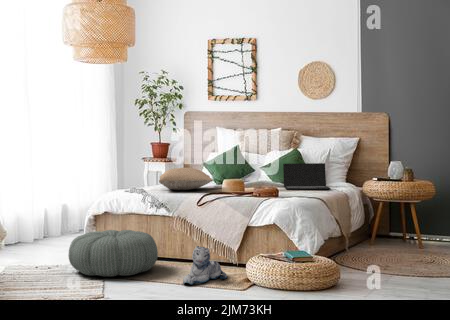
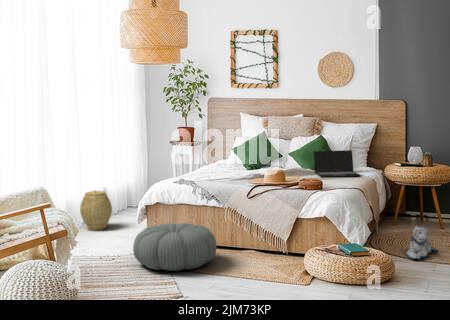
pillow: present [159,168,213,190] -> none [203,159,258,181]
woven basket: none [32,202,66,244] -> present [80,190,112,230]
plush toy: present [183,246,227,285] -> present [407,226,438,260]

